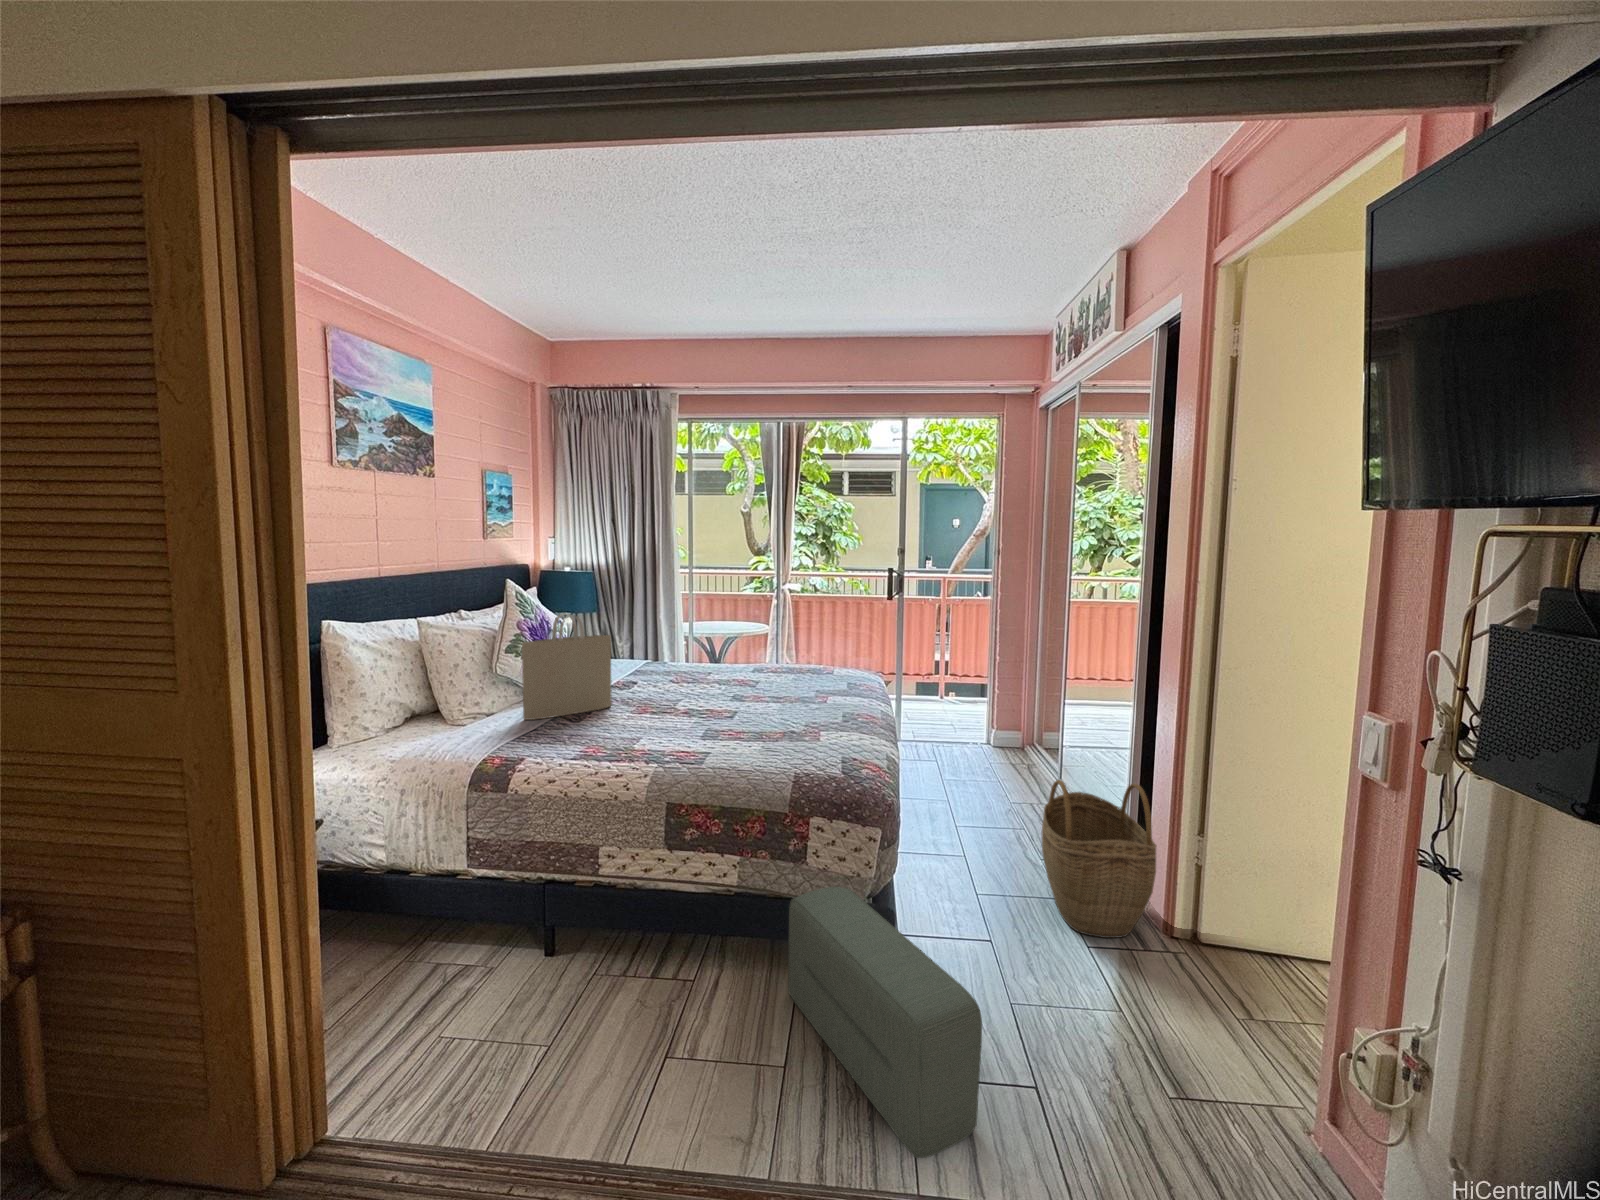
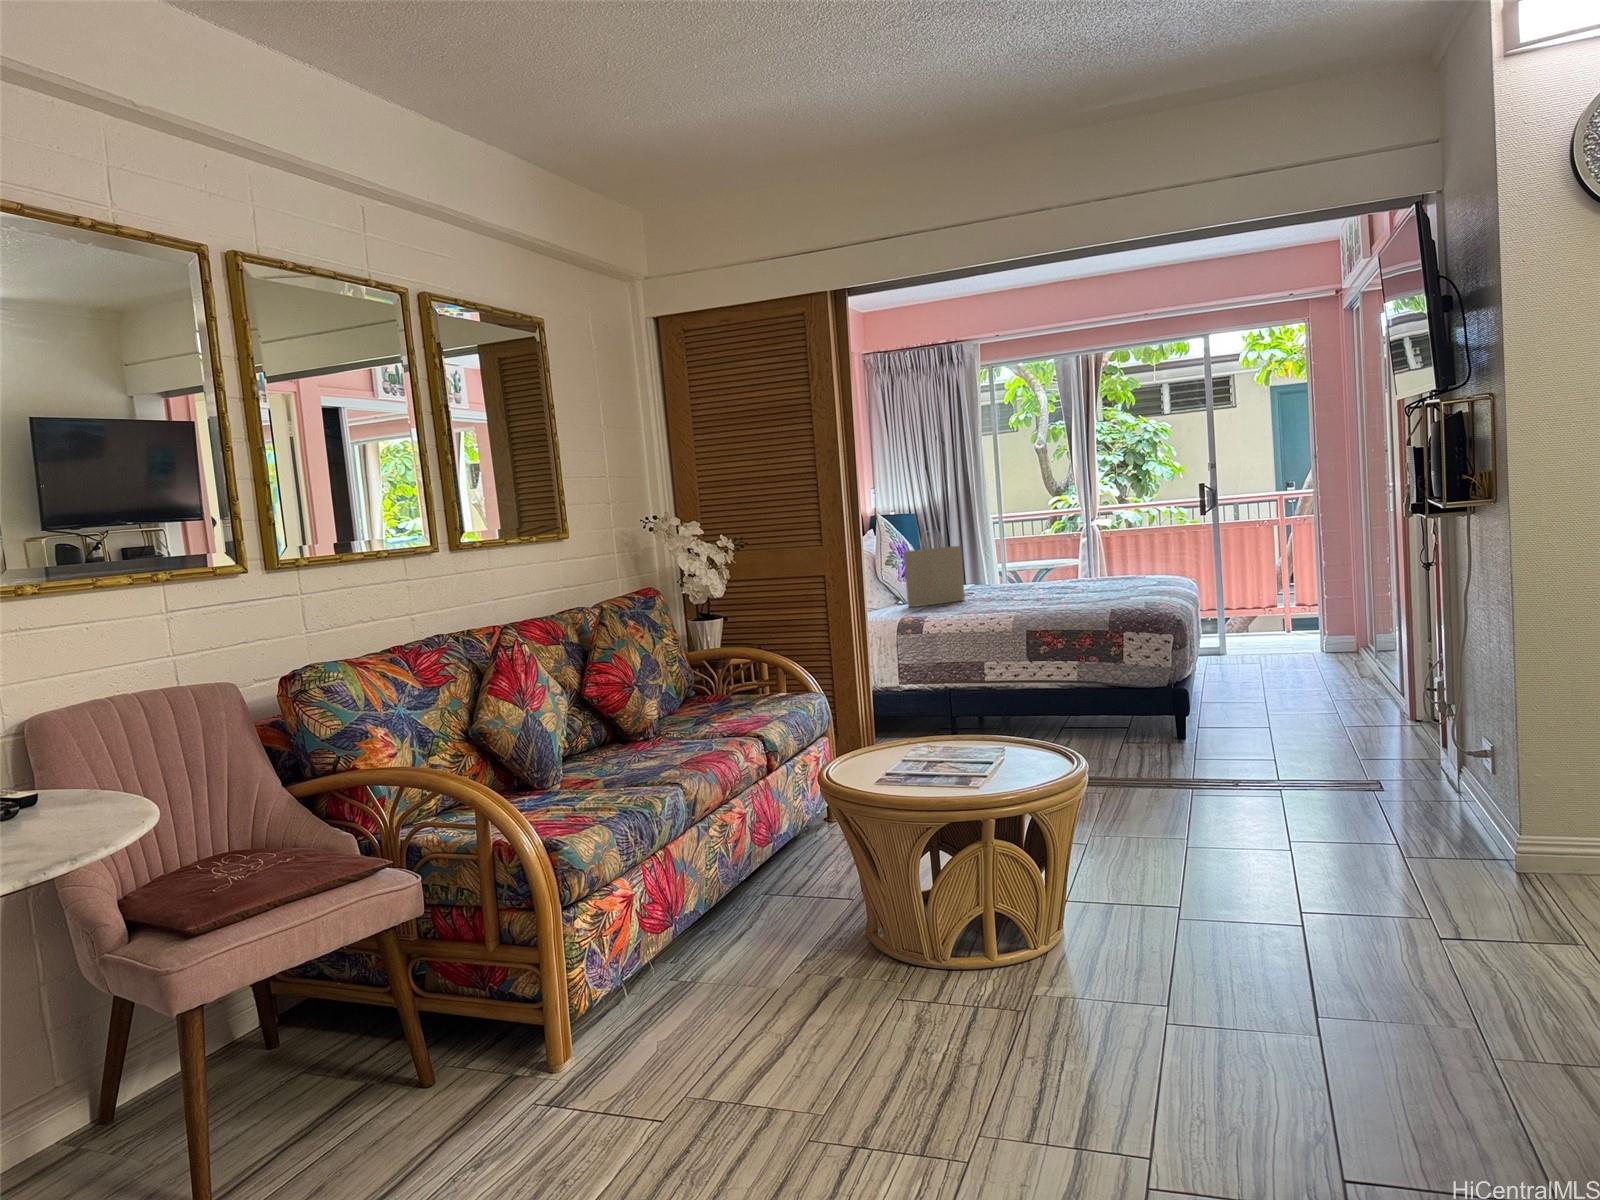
woven basket: present [1041,780,1157,938] -> none [1319,613,1405,727]
pouf: present [788,887,982,1158] -> none [1114,676,1233,778]

